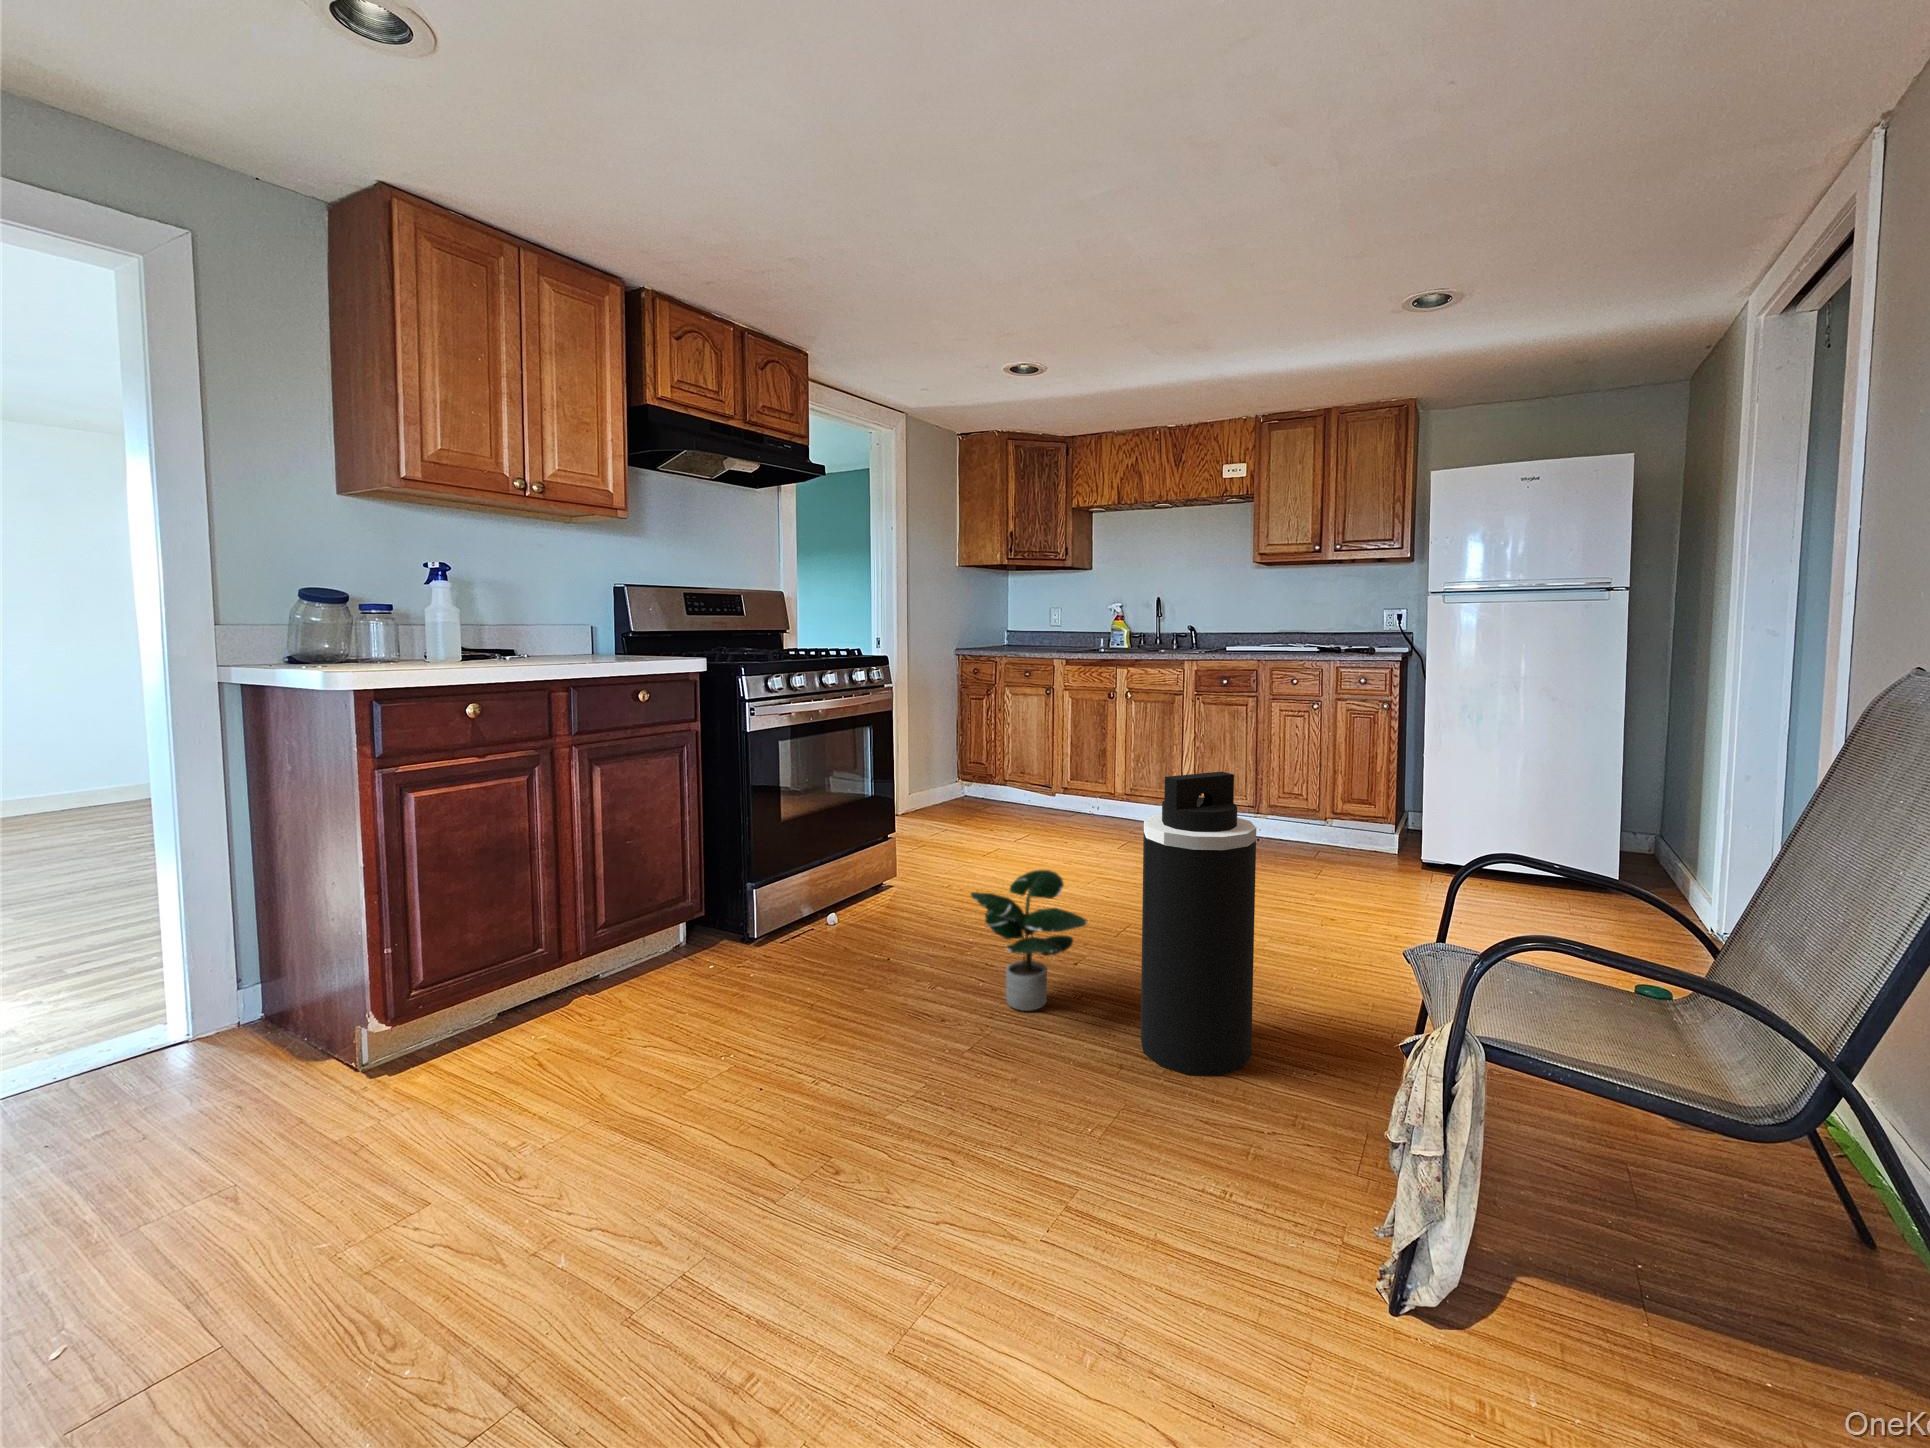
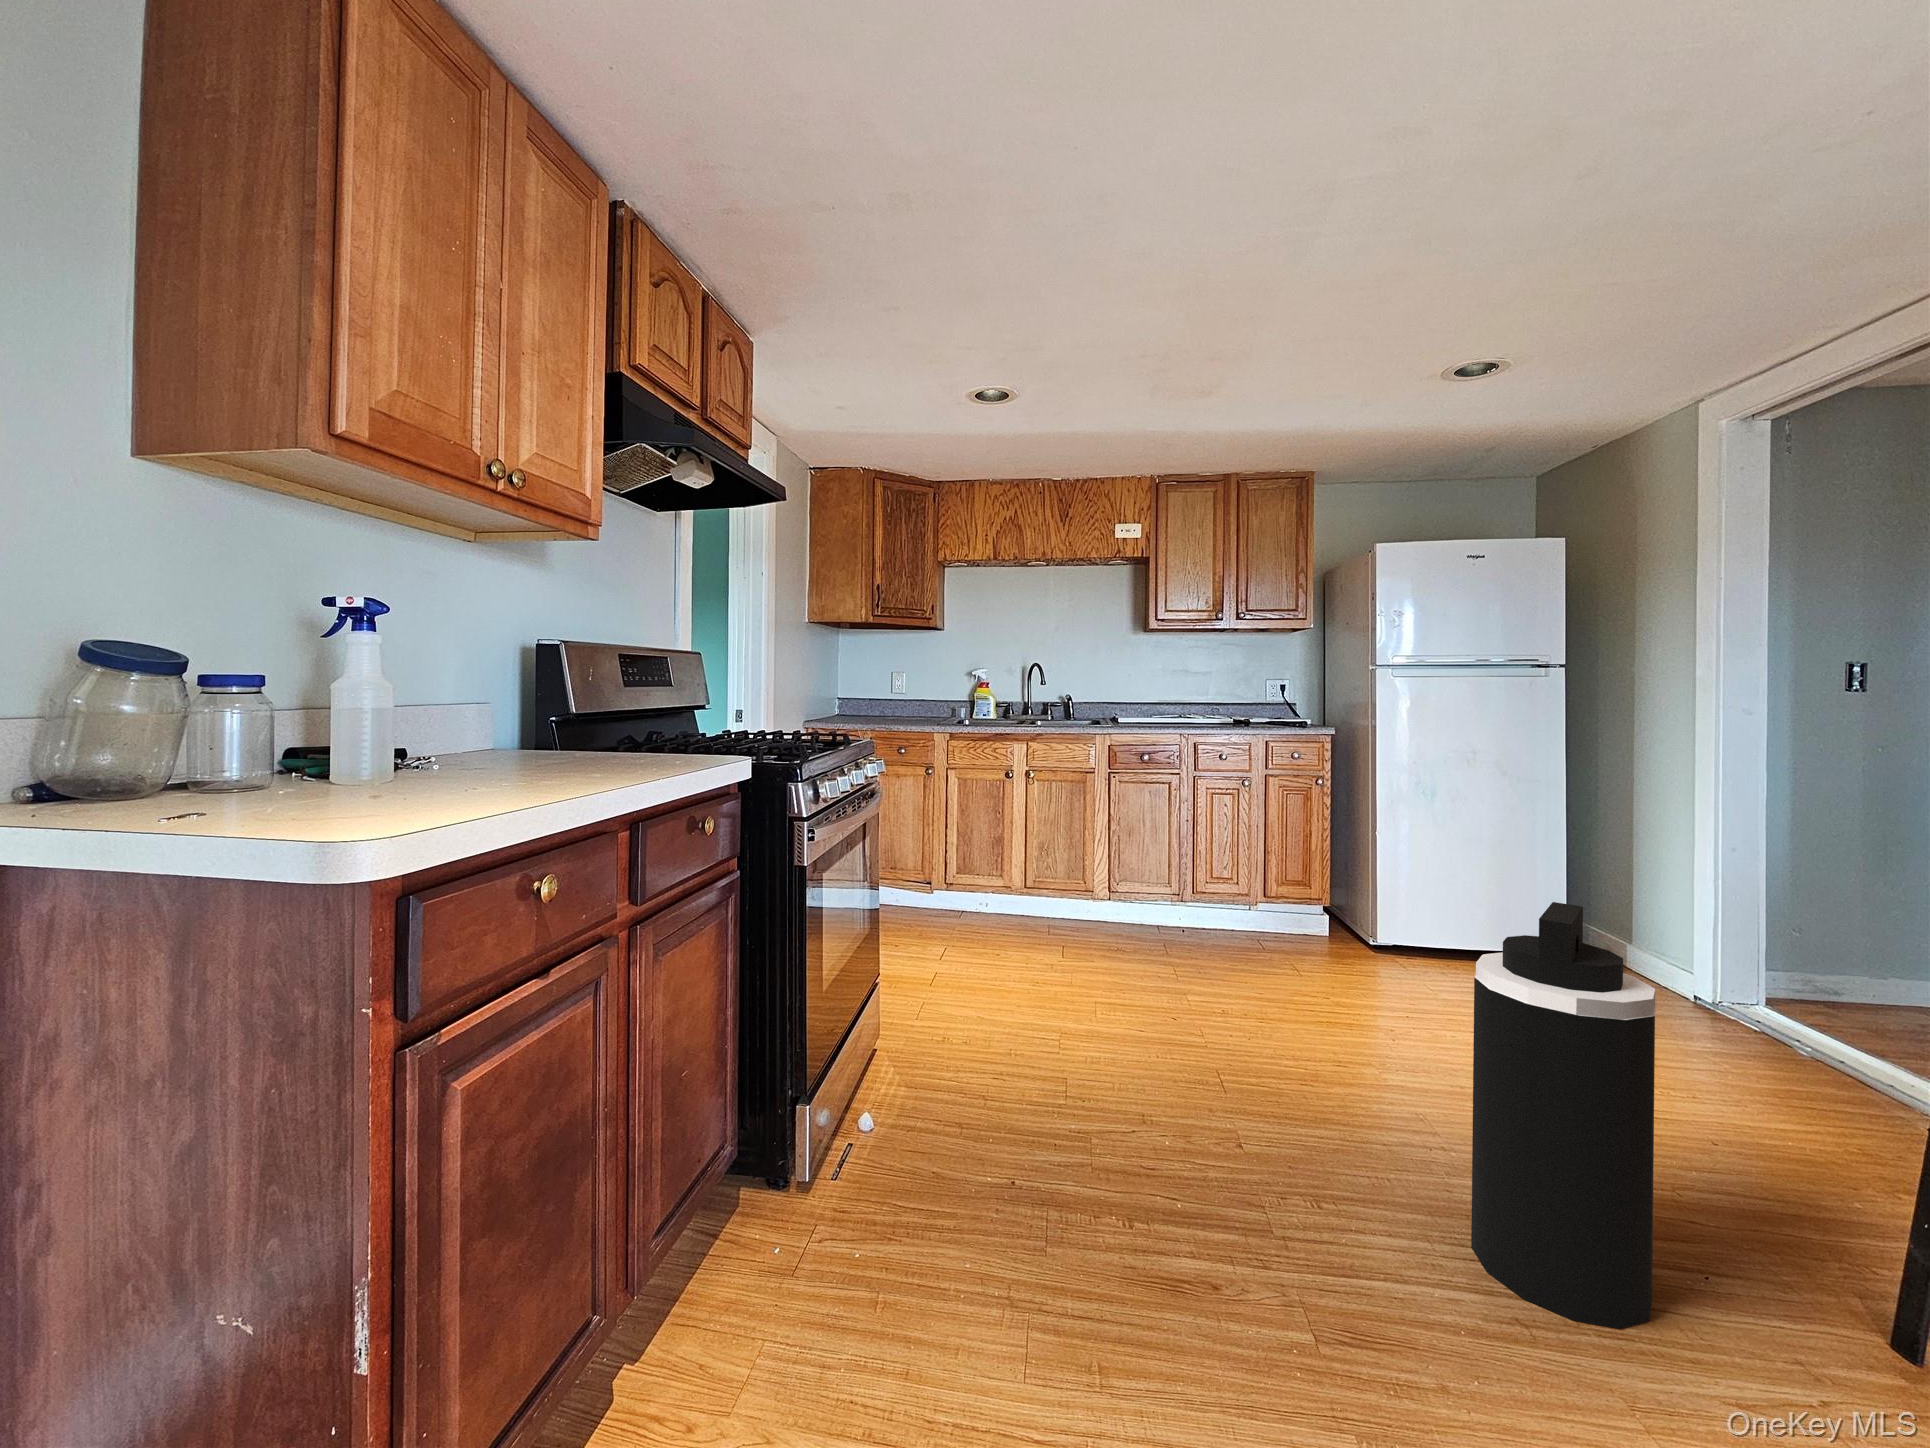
potted plant: present [971,870,1088,1011] -> none [1206,1035,1391,1251]

